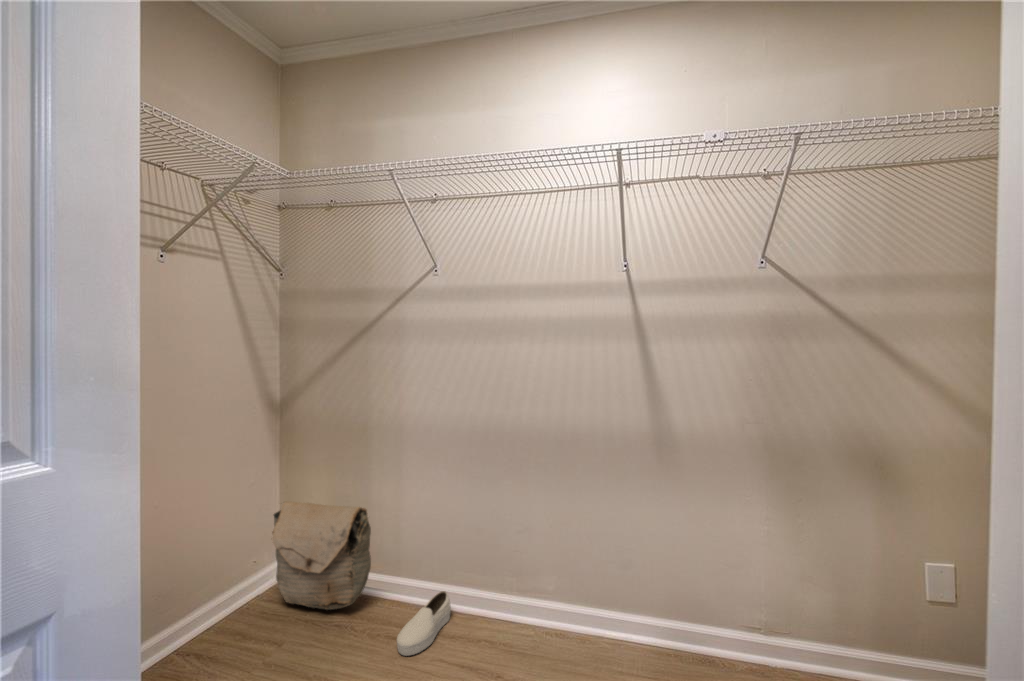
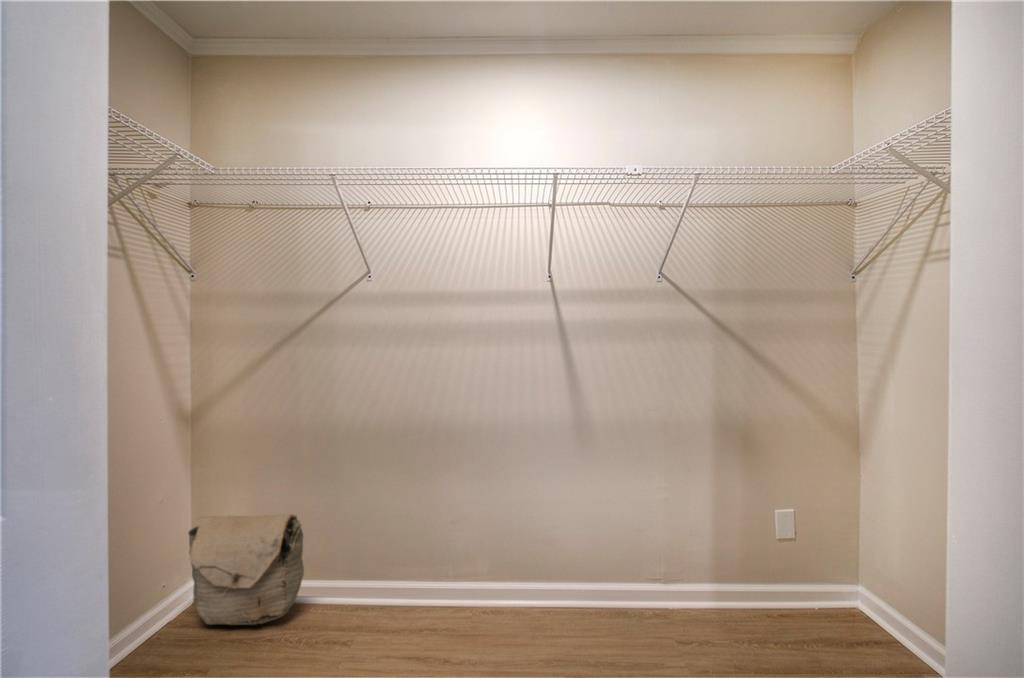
shoe: present [397,591,451,656] -> none [341,587,389,657]

